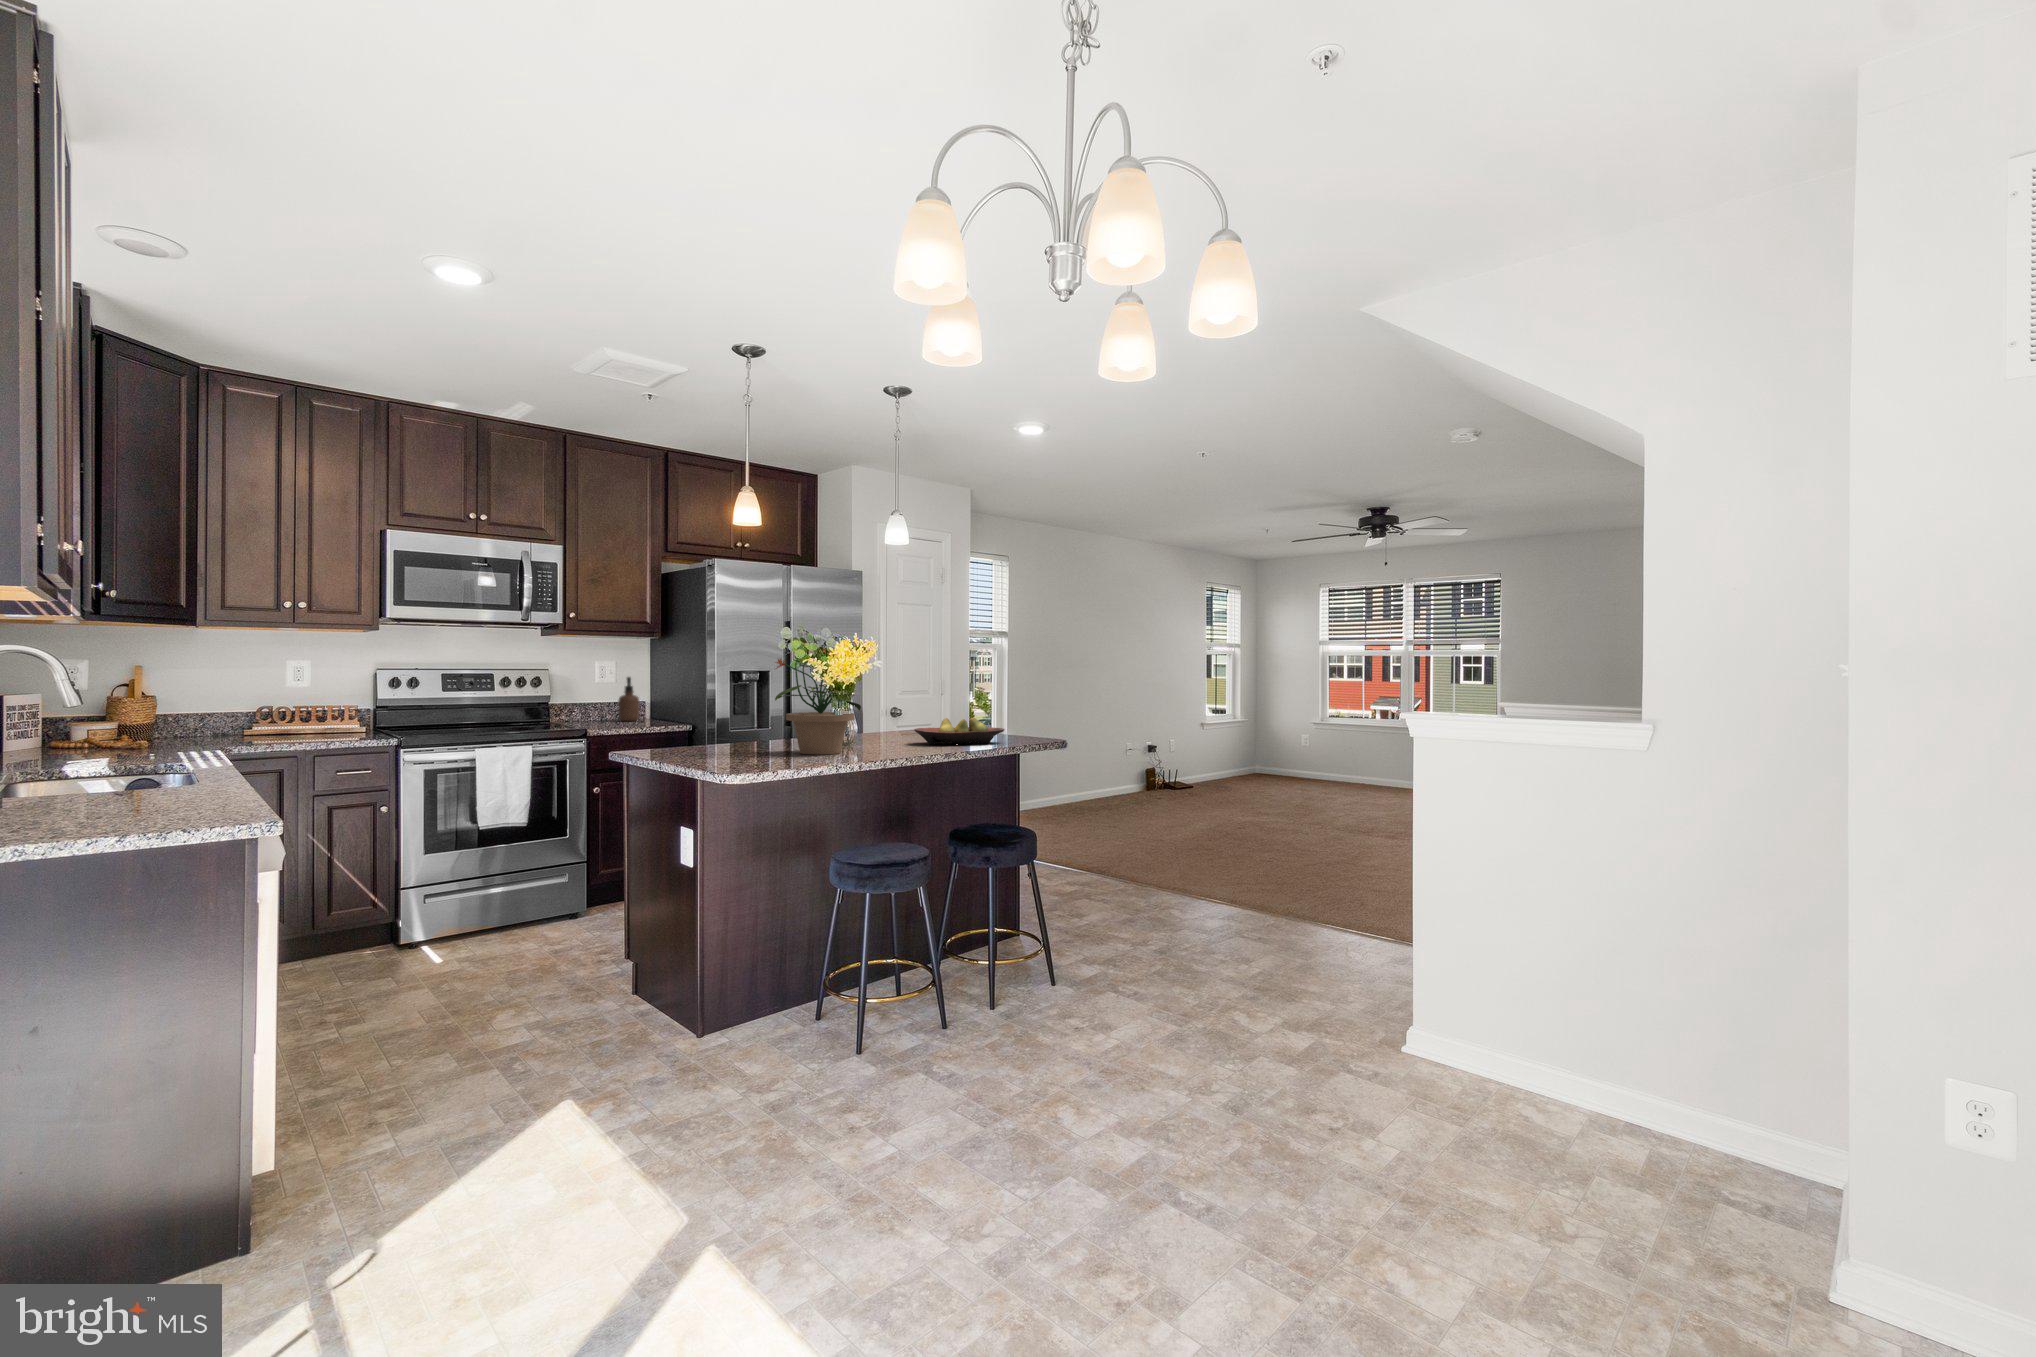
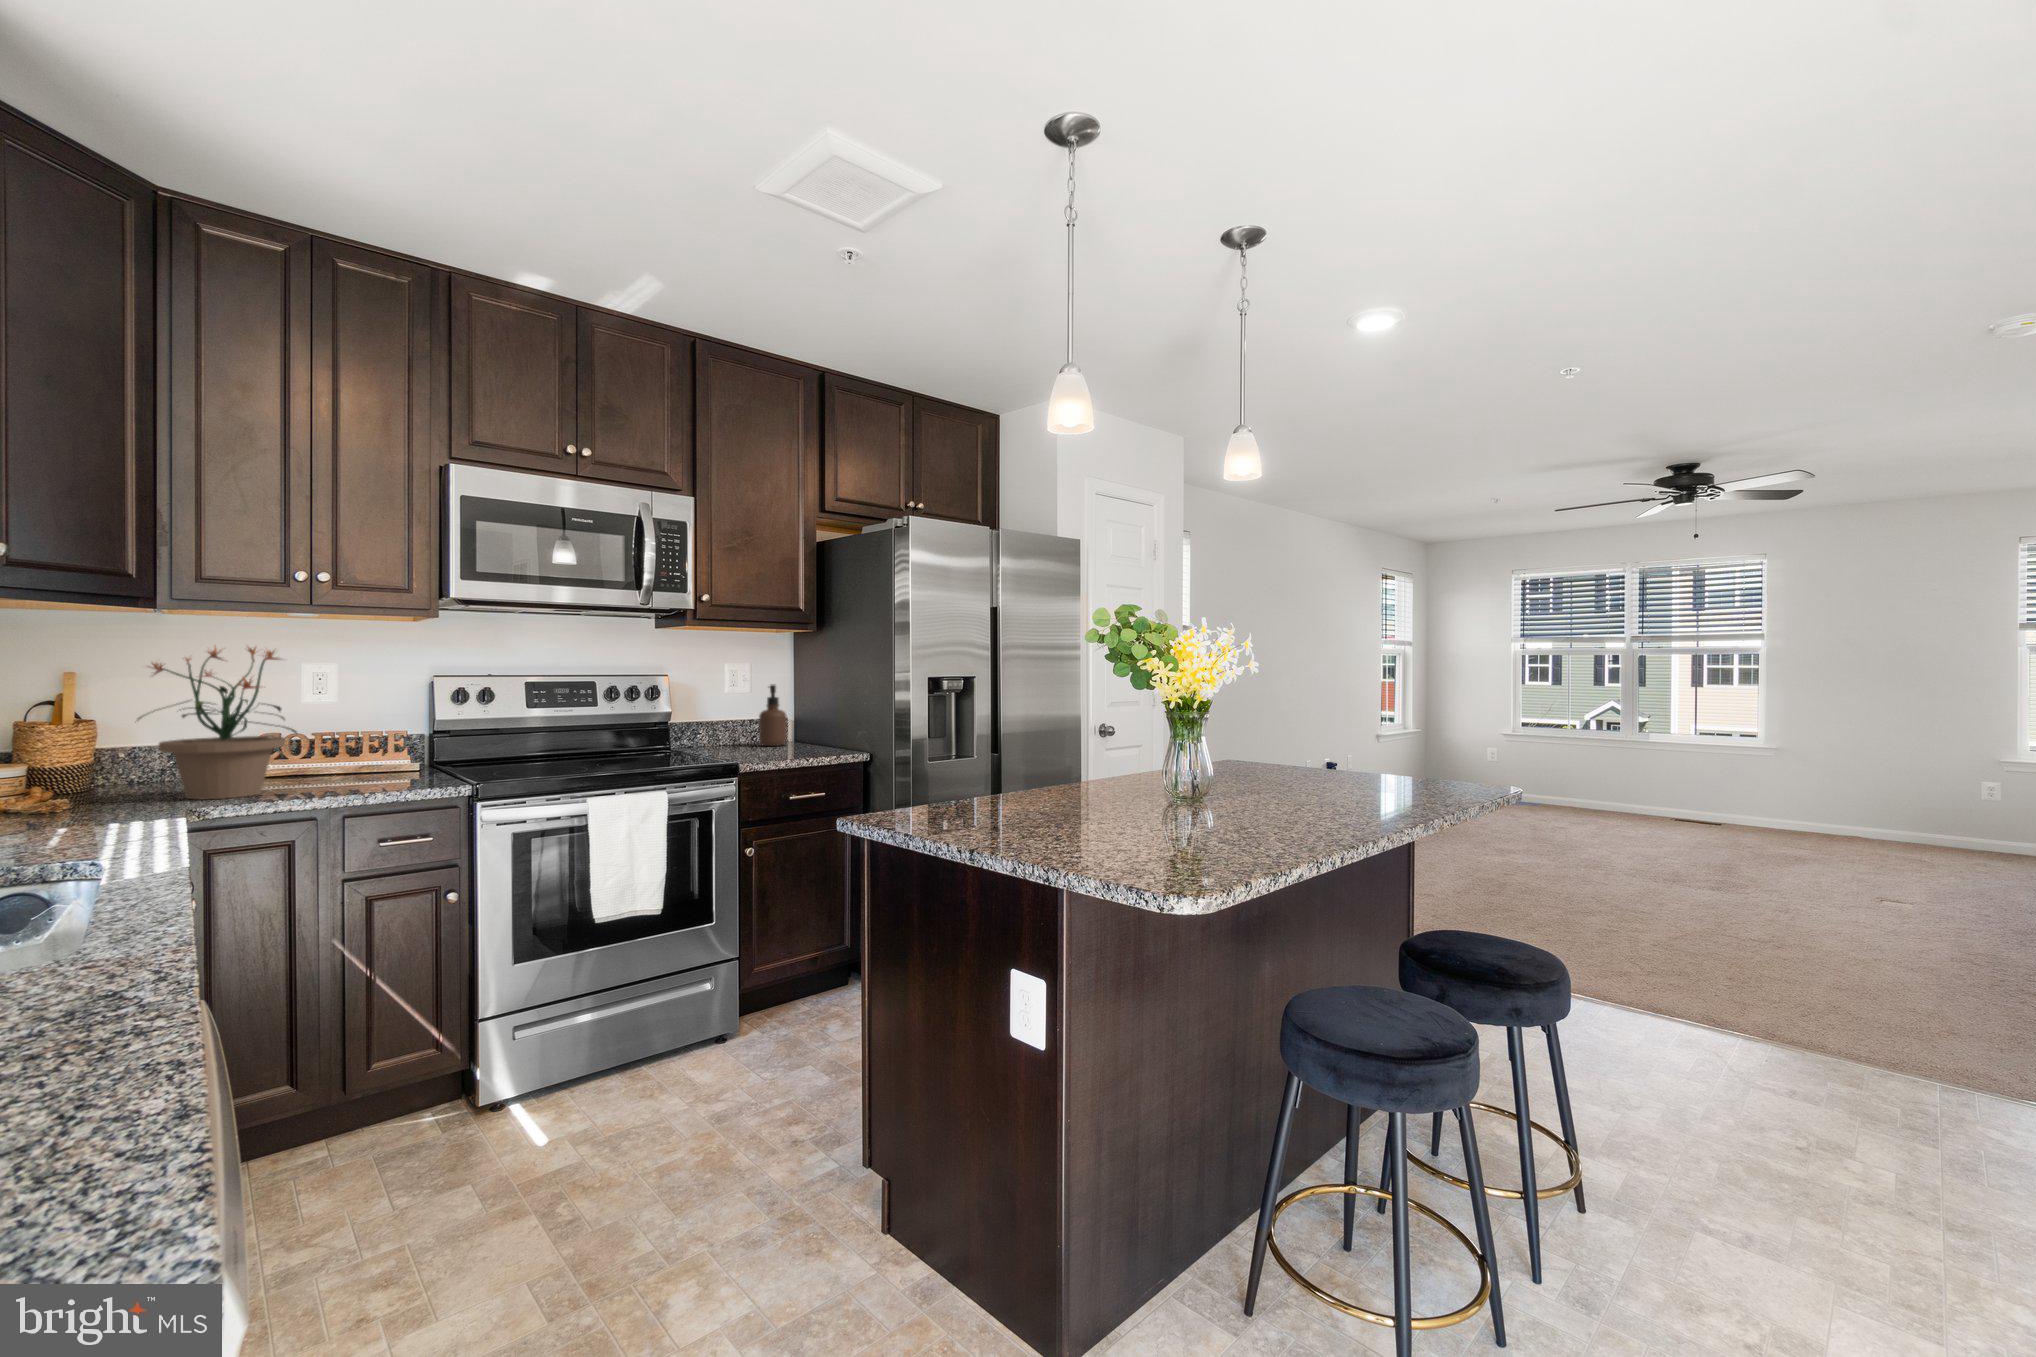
potted plant: present [775,650,861,755] -> present [138,647,297,800]
fruit bowl: present [915,718,1004,745] -> none [1302,752,1442,797]

